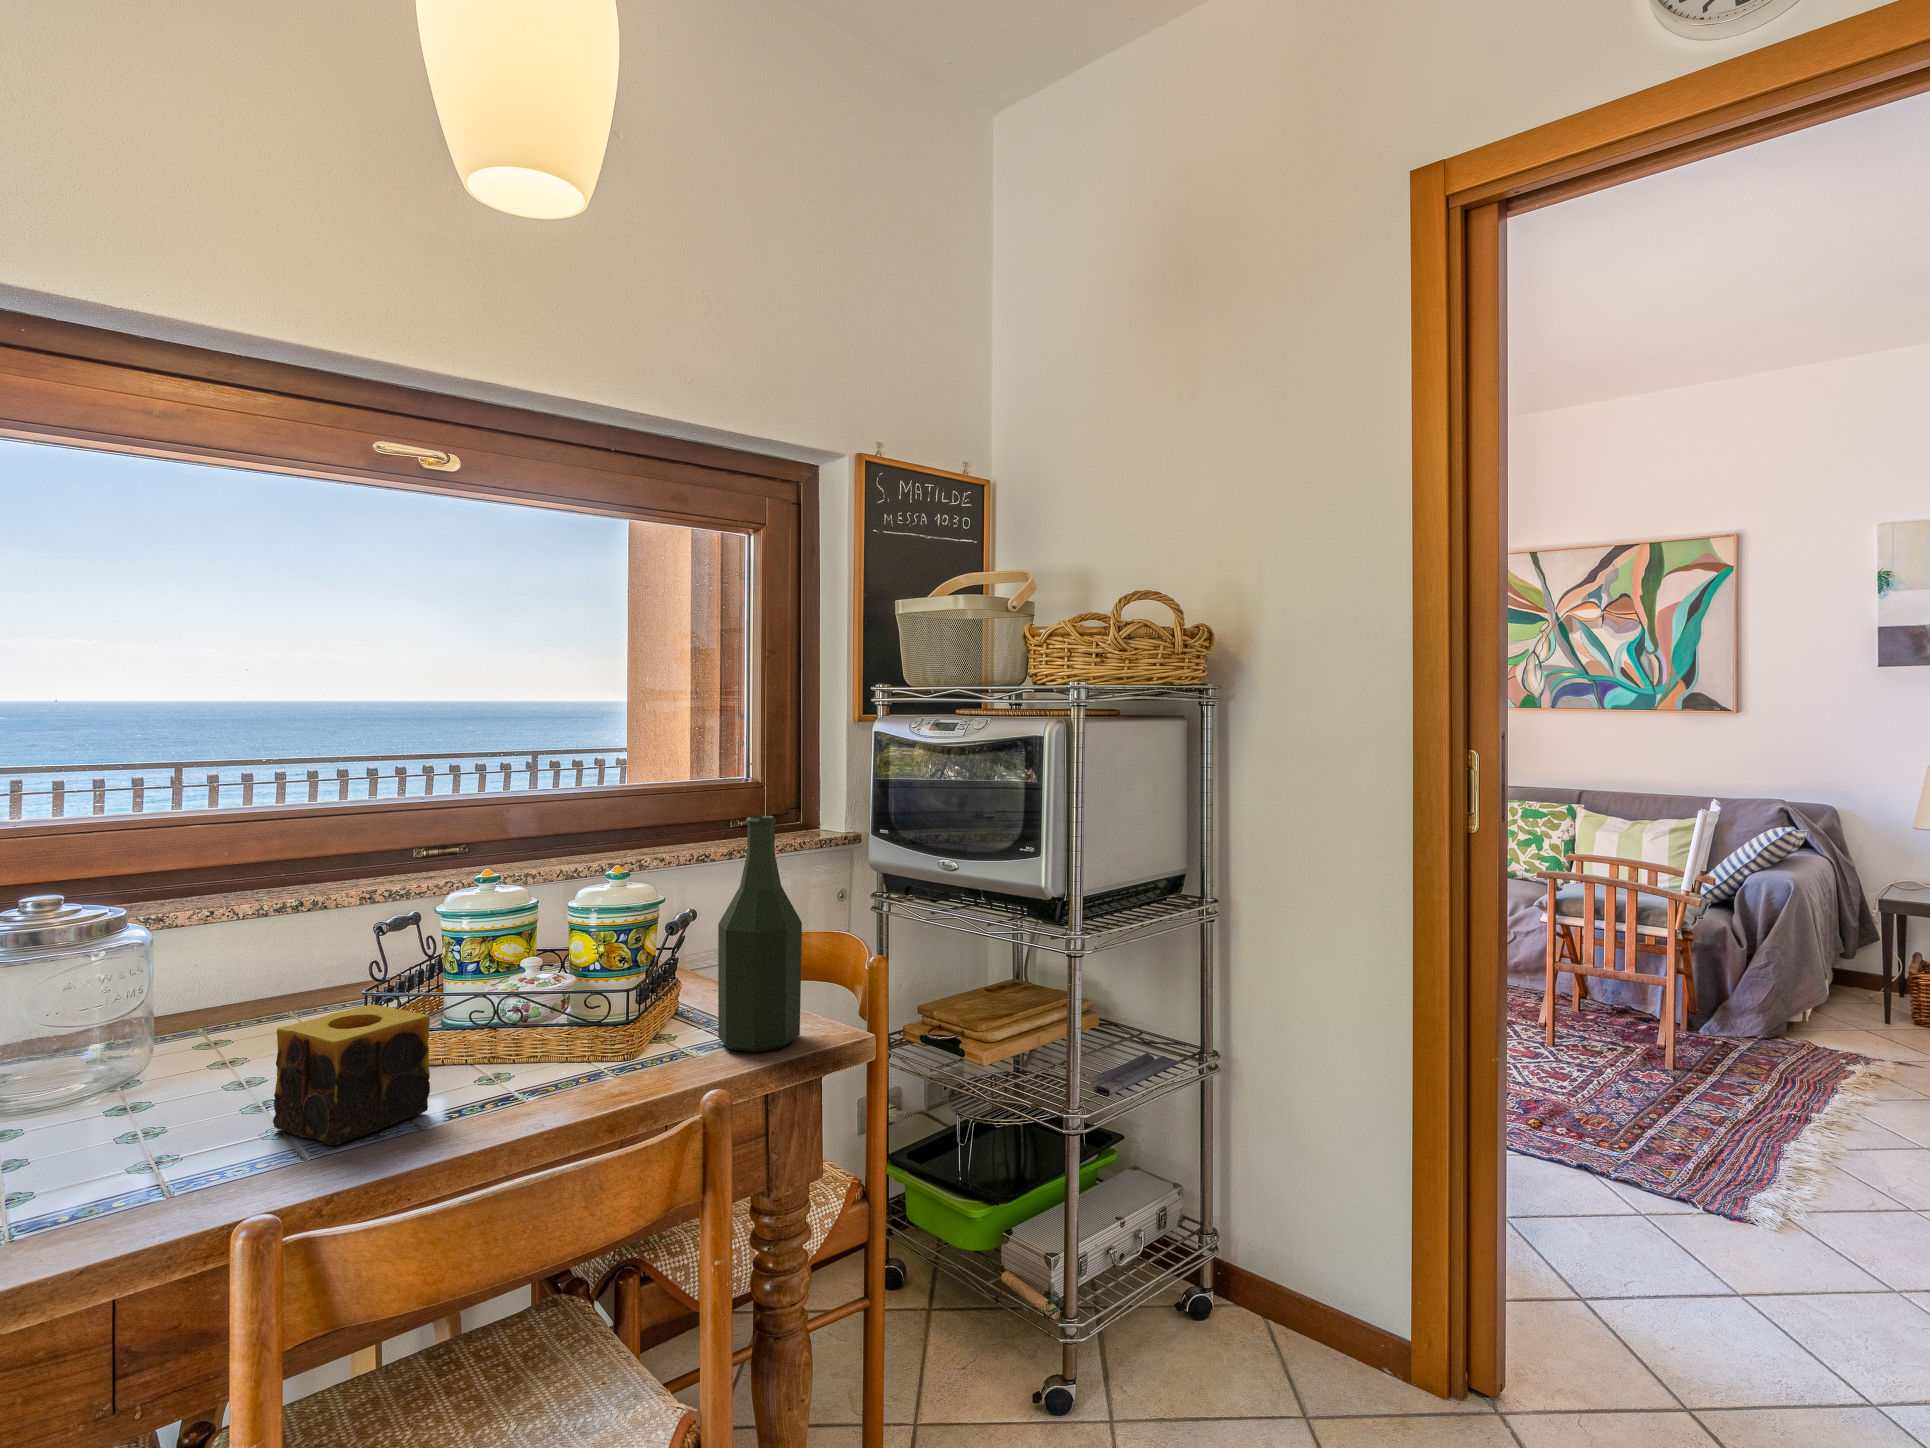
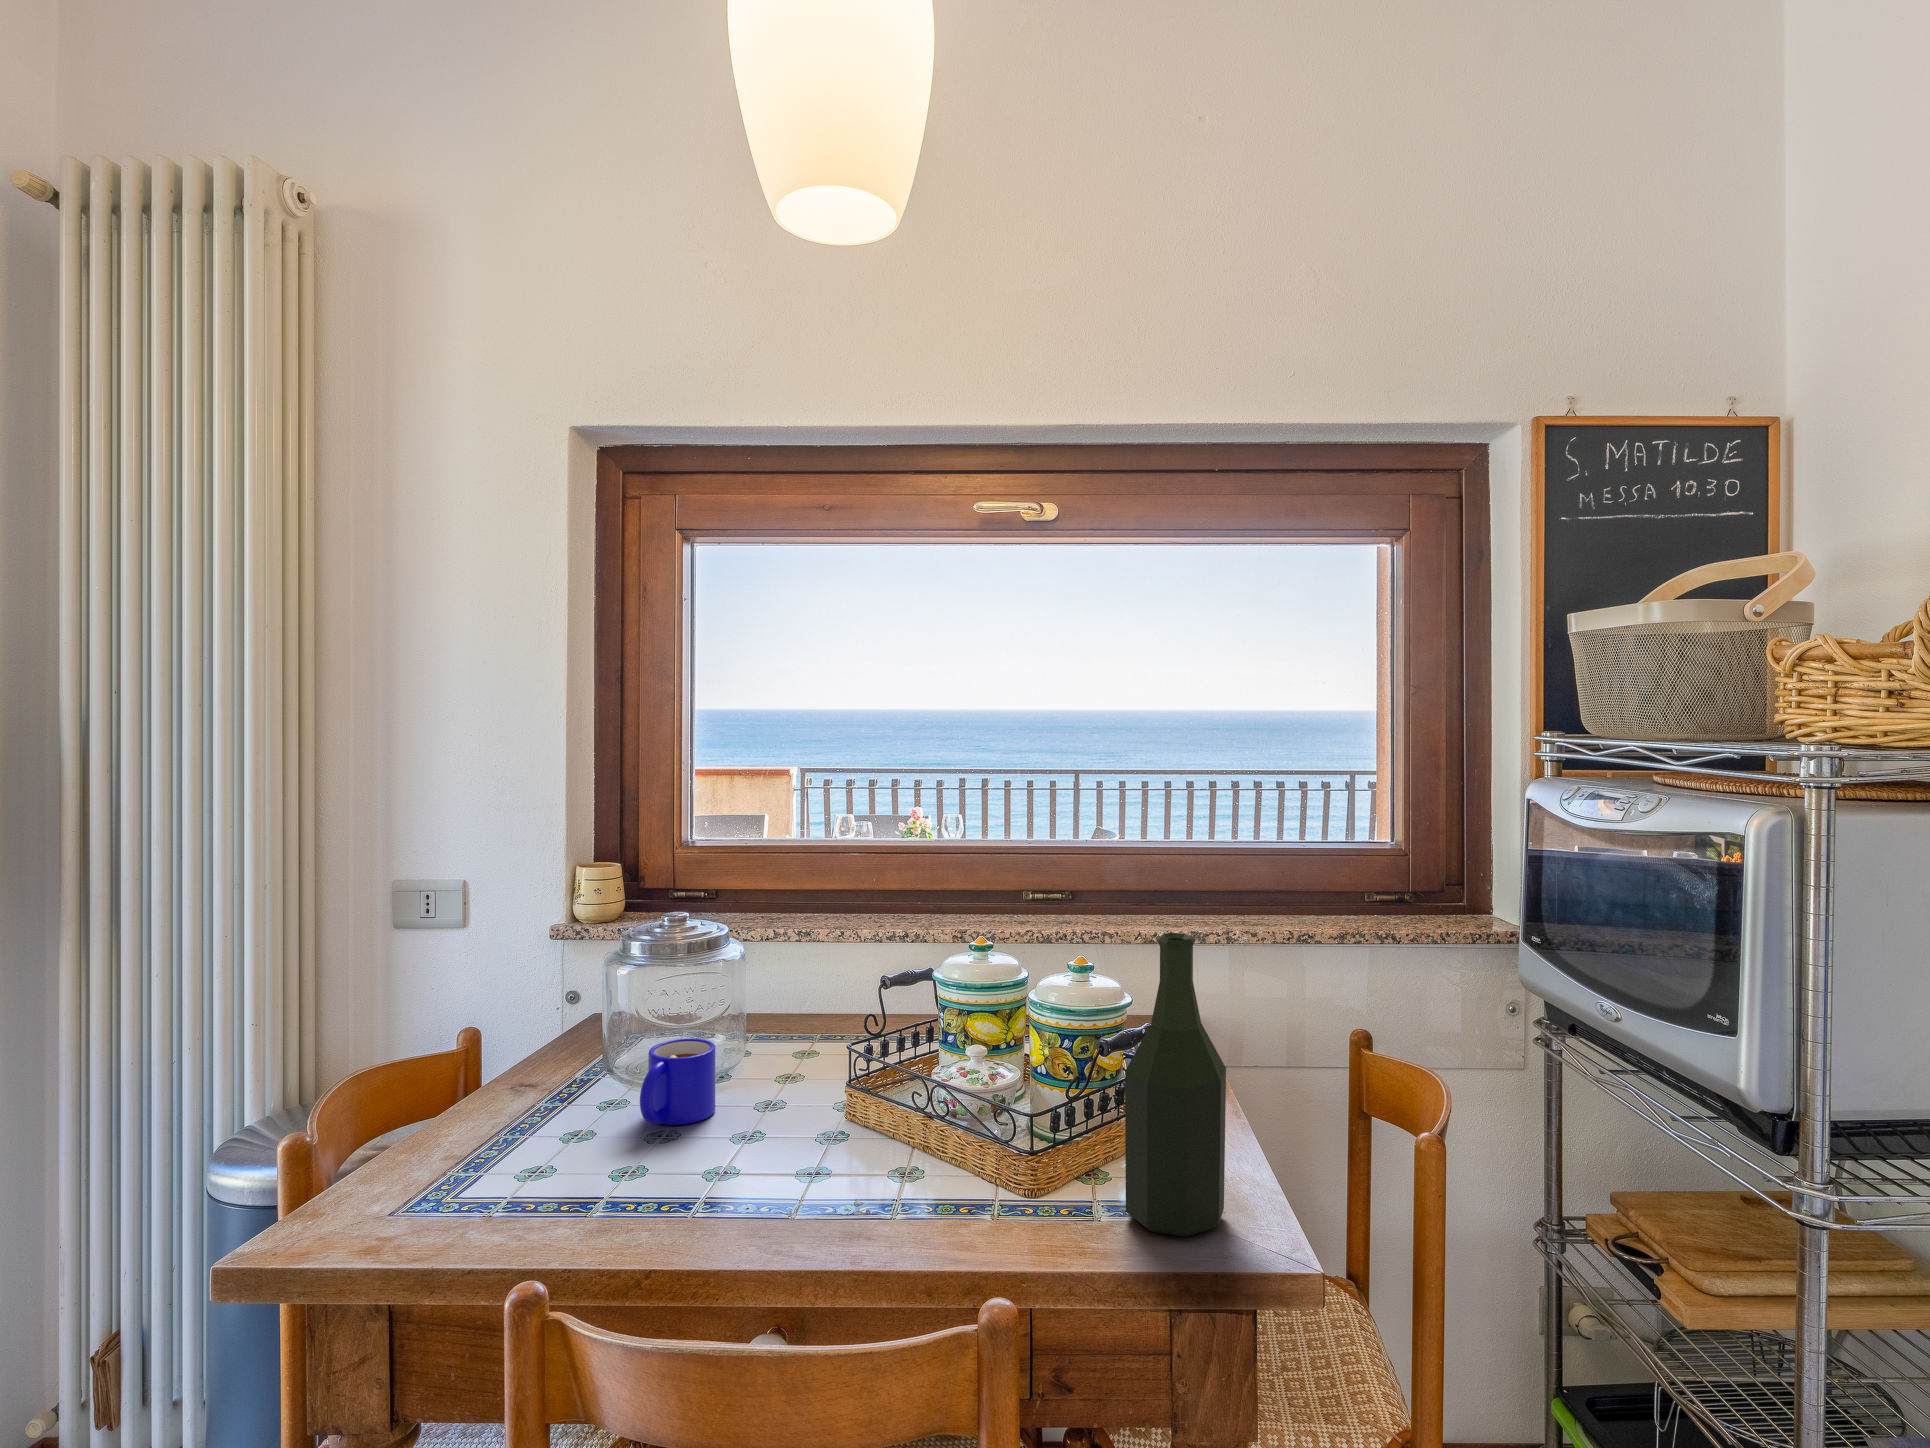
candle: present [273,1004,430,1145] -> none [715,1070,819,1206]
mug: none [90,1021,190,1124] -> present [640,1038,715,1125]

